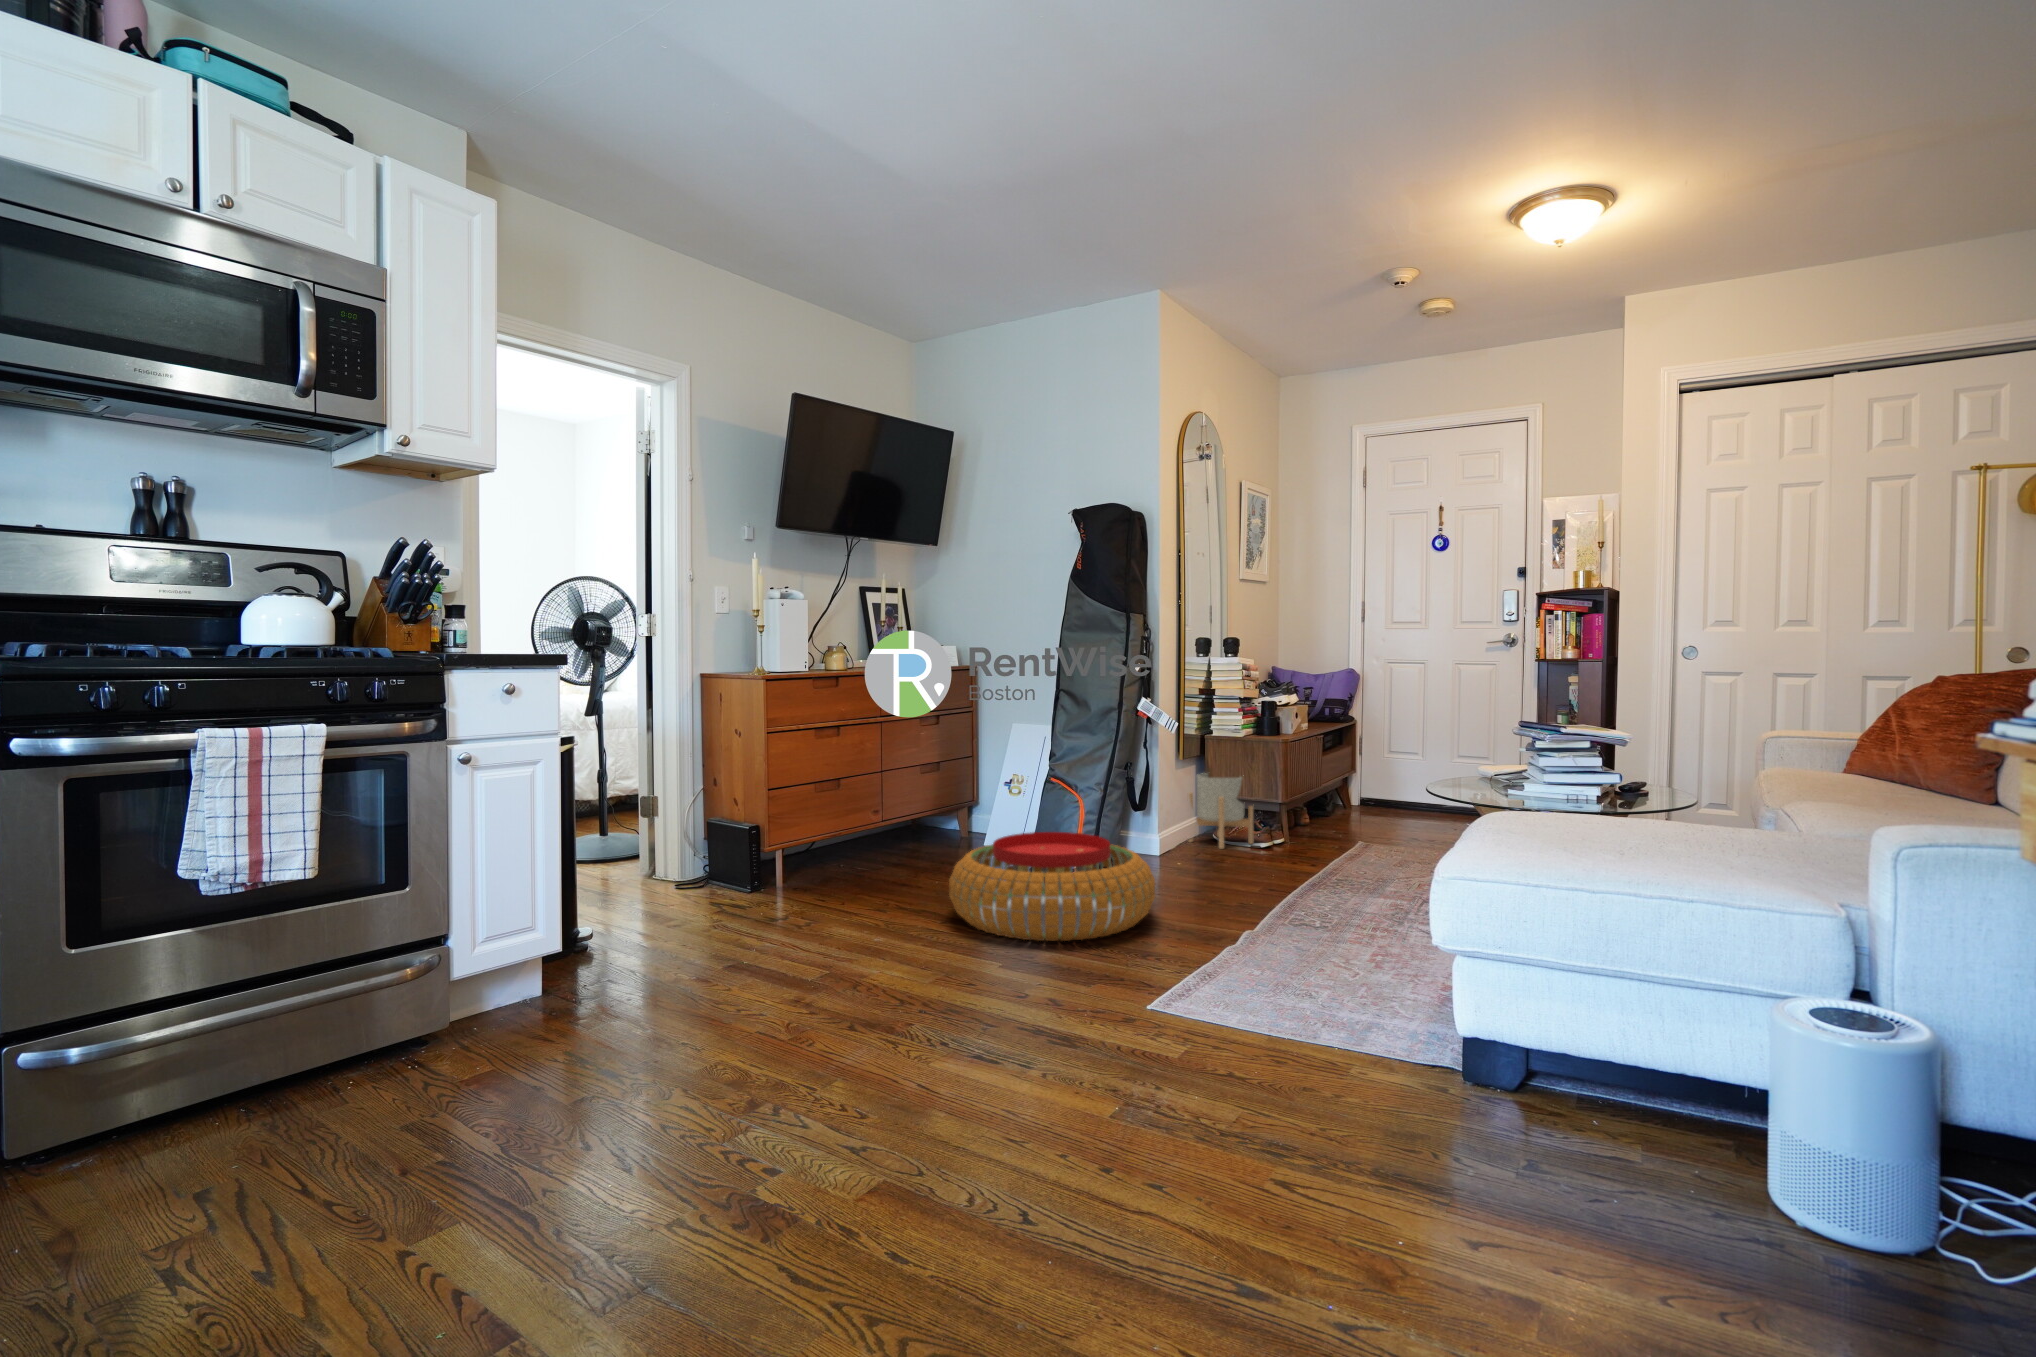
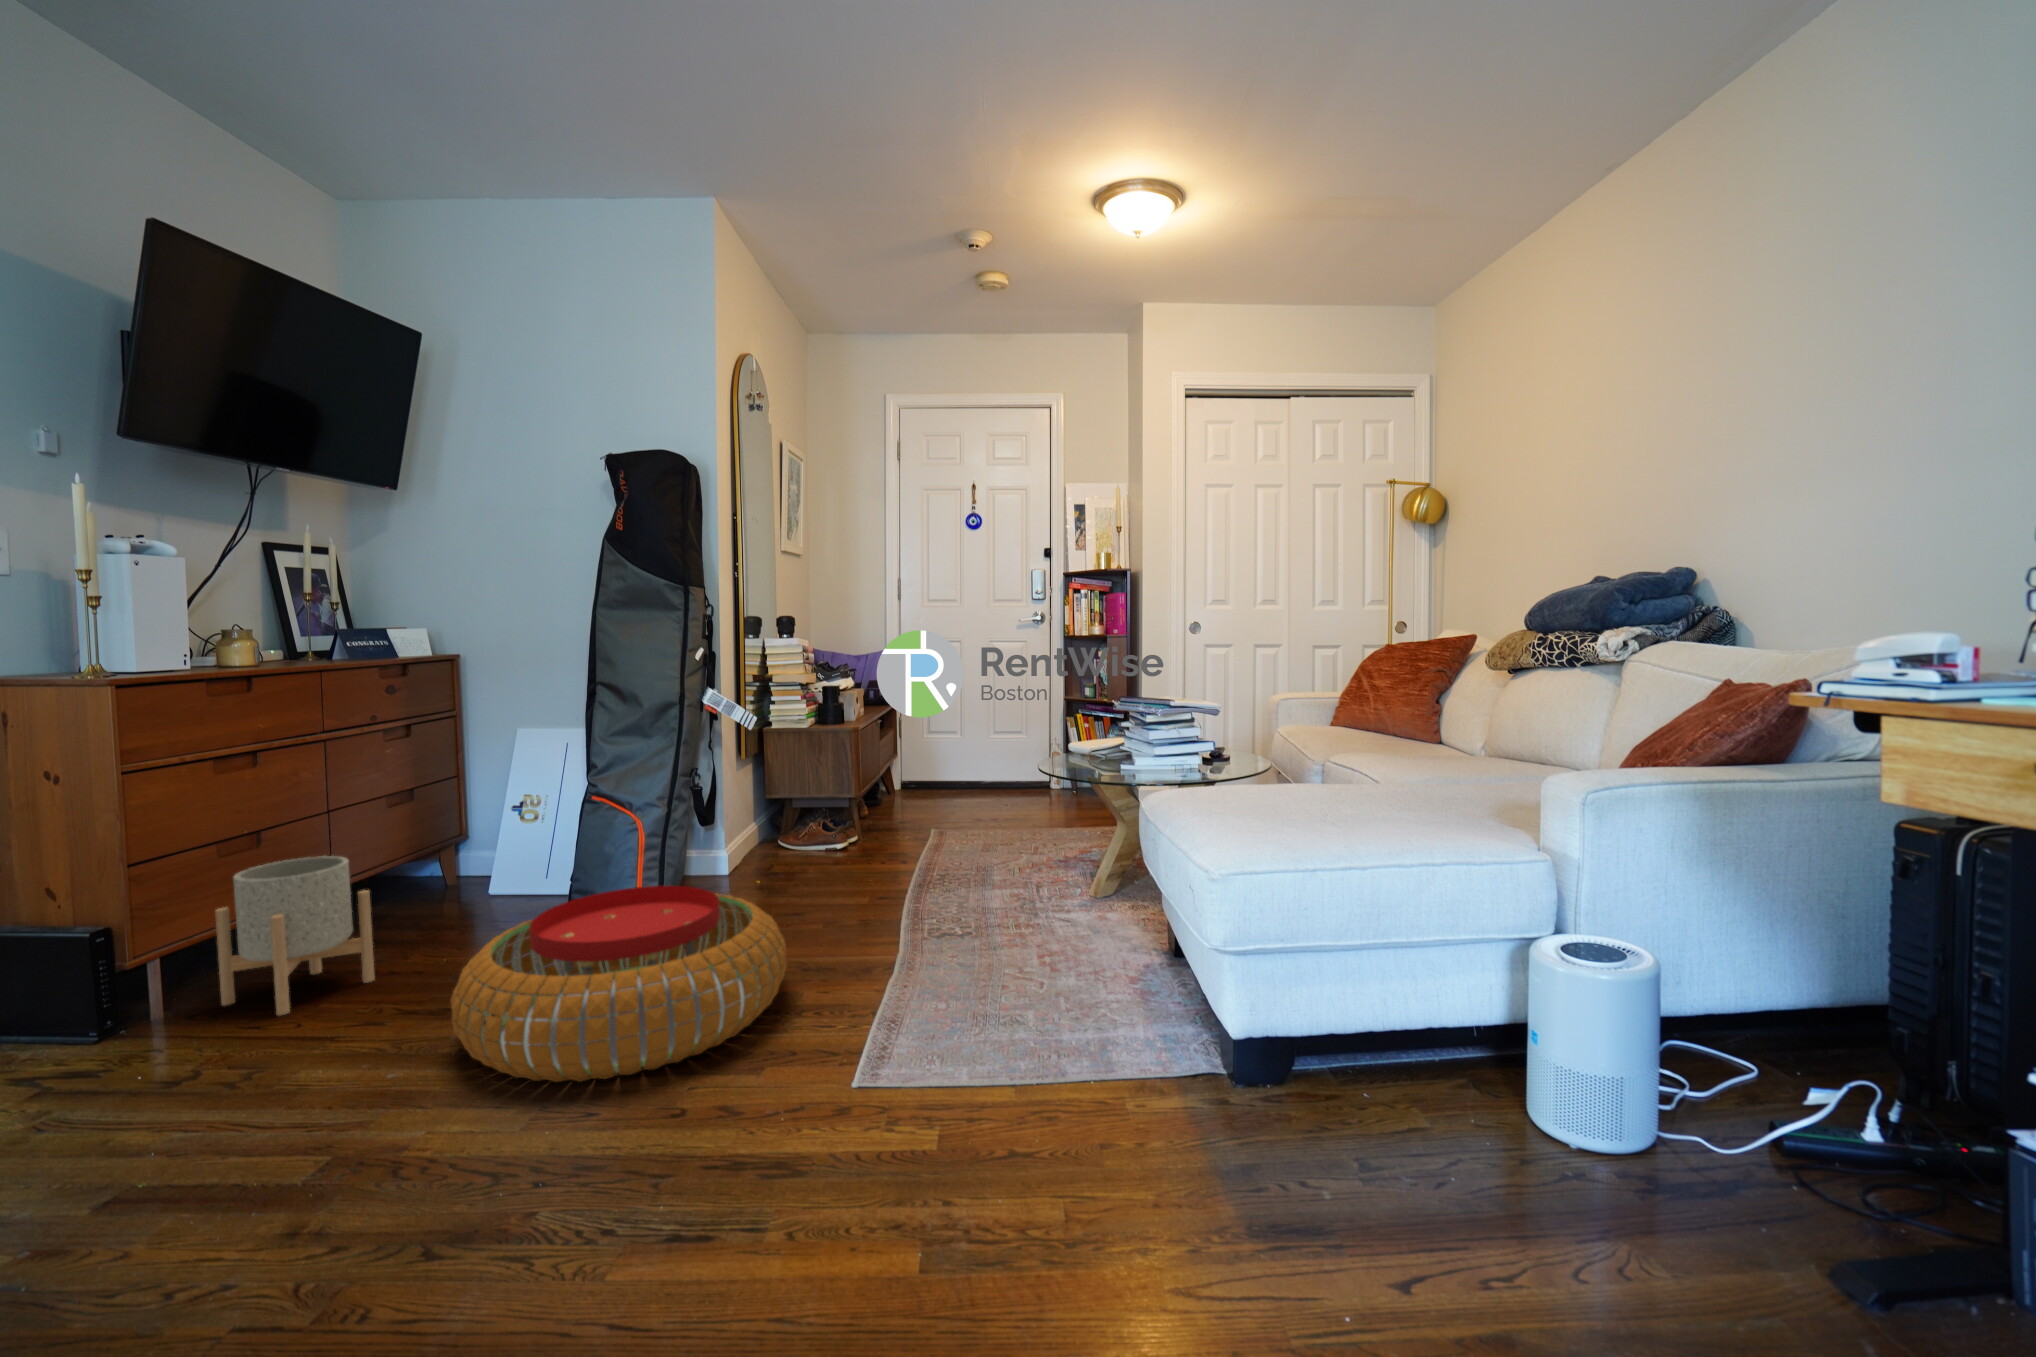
planter: present [1189,773,1254,849] -> present [215,856,374,1015]

